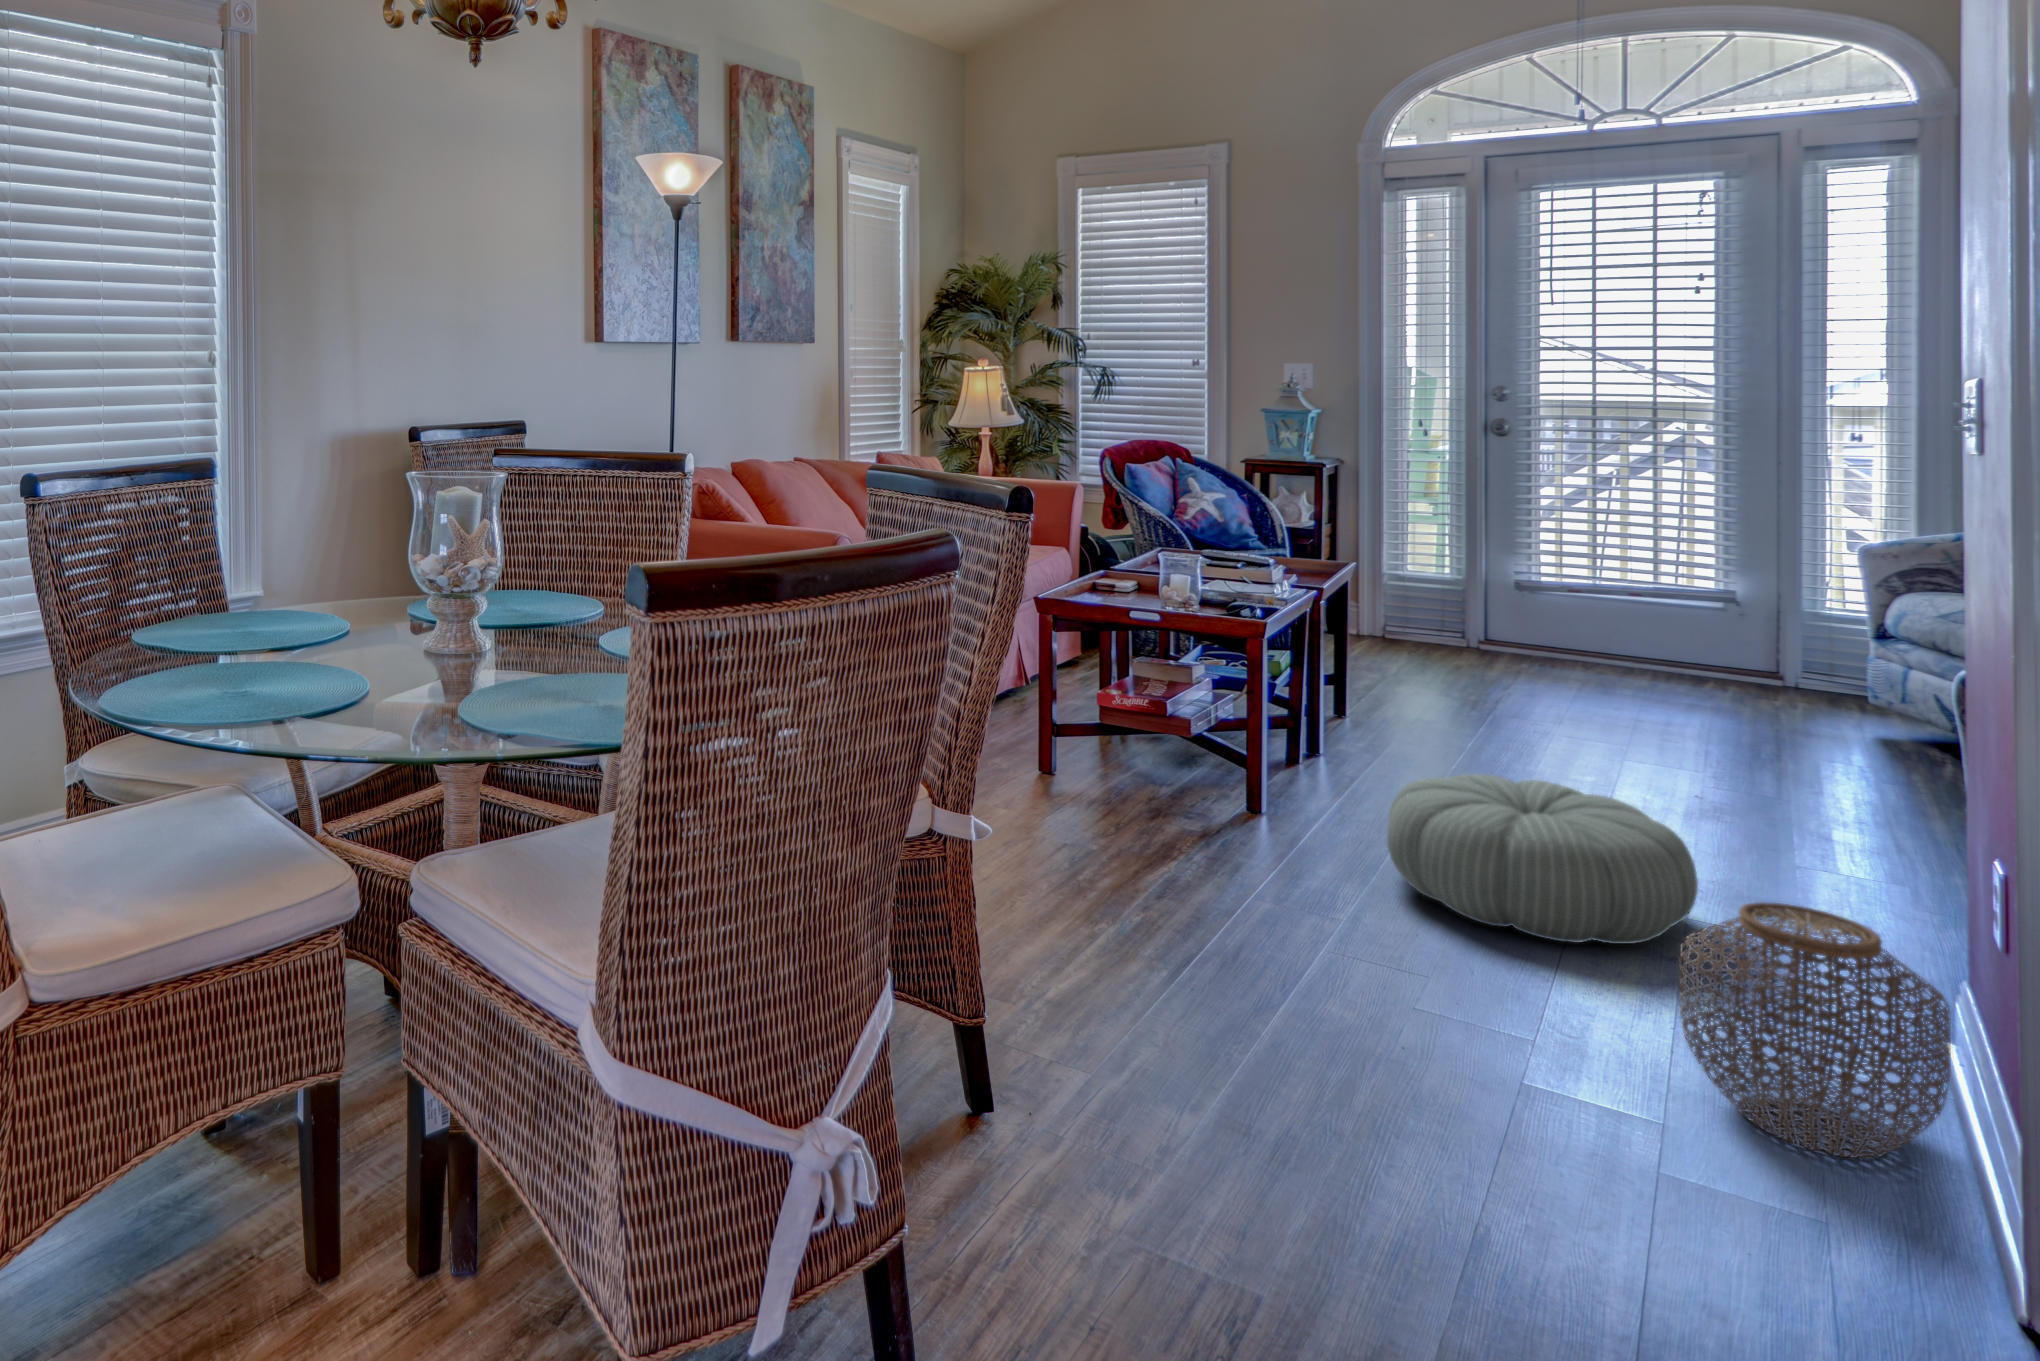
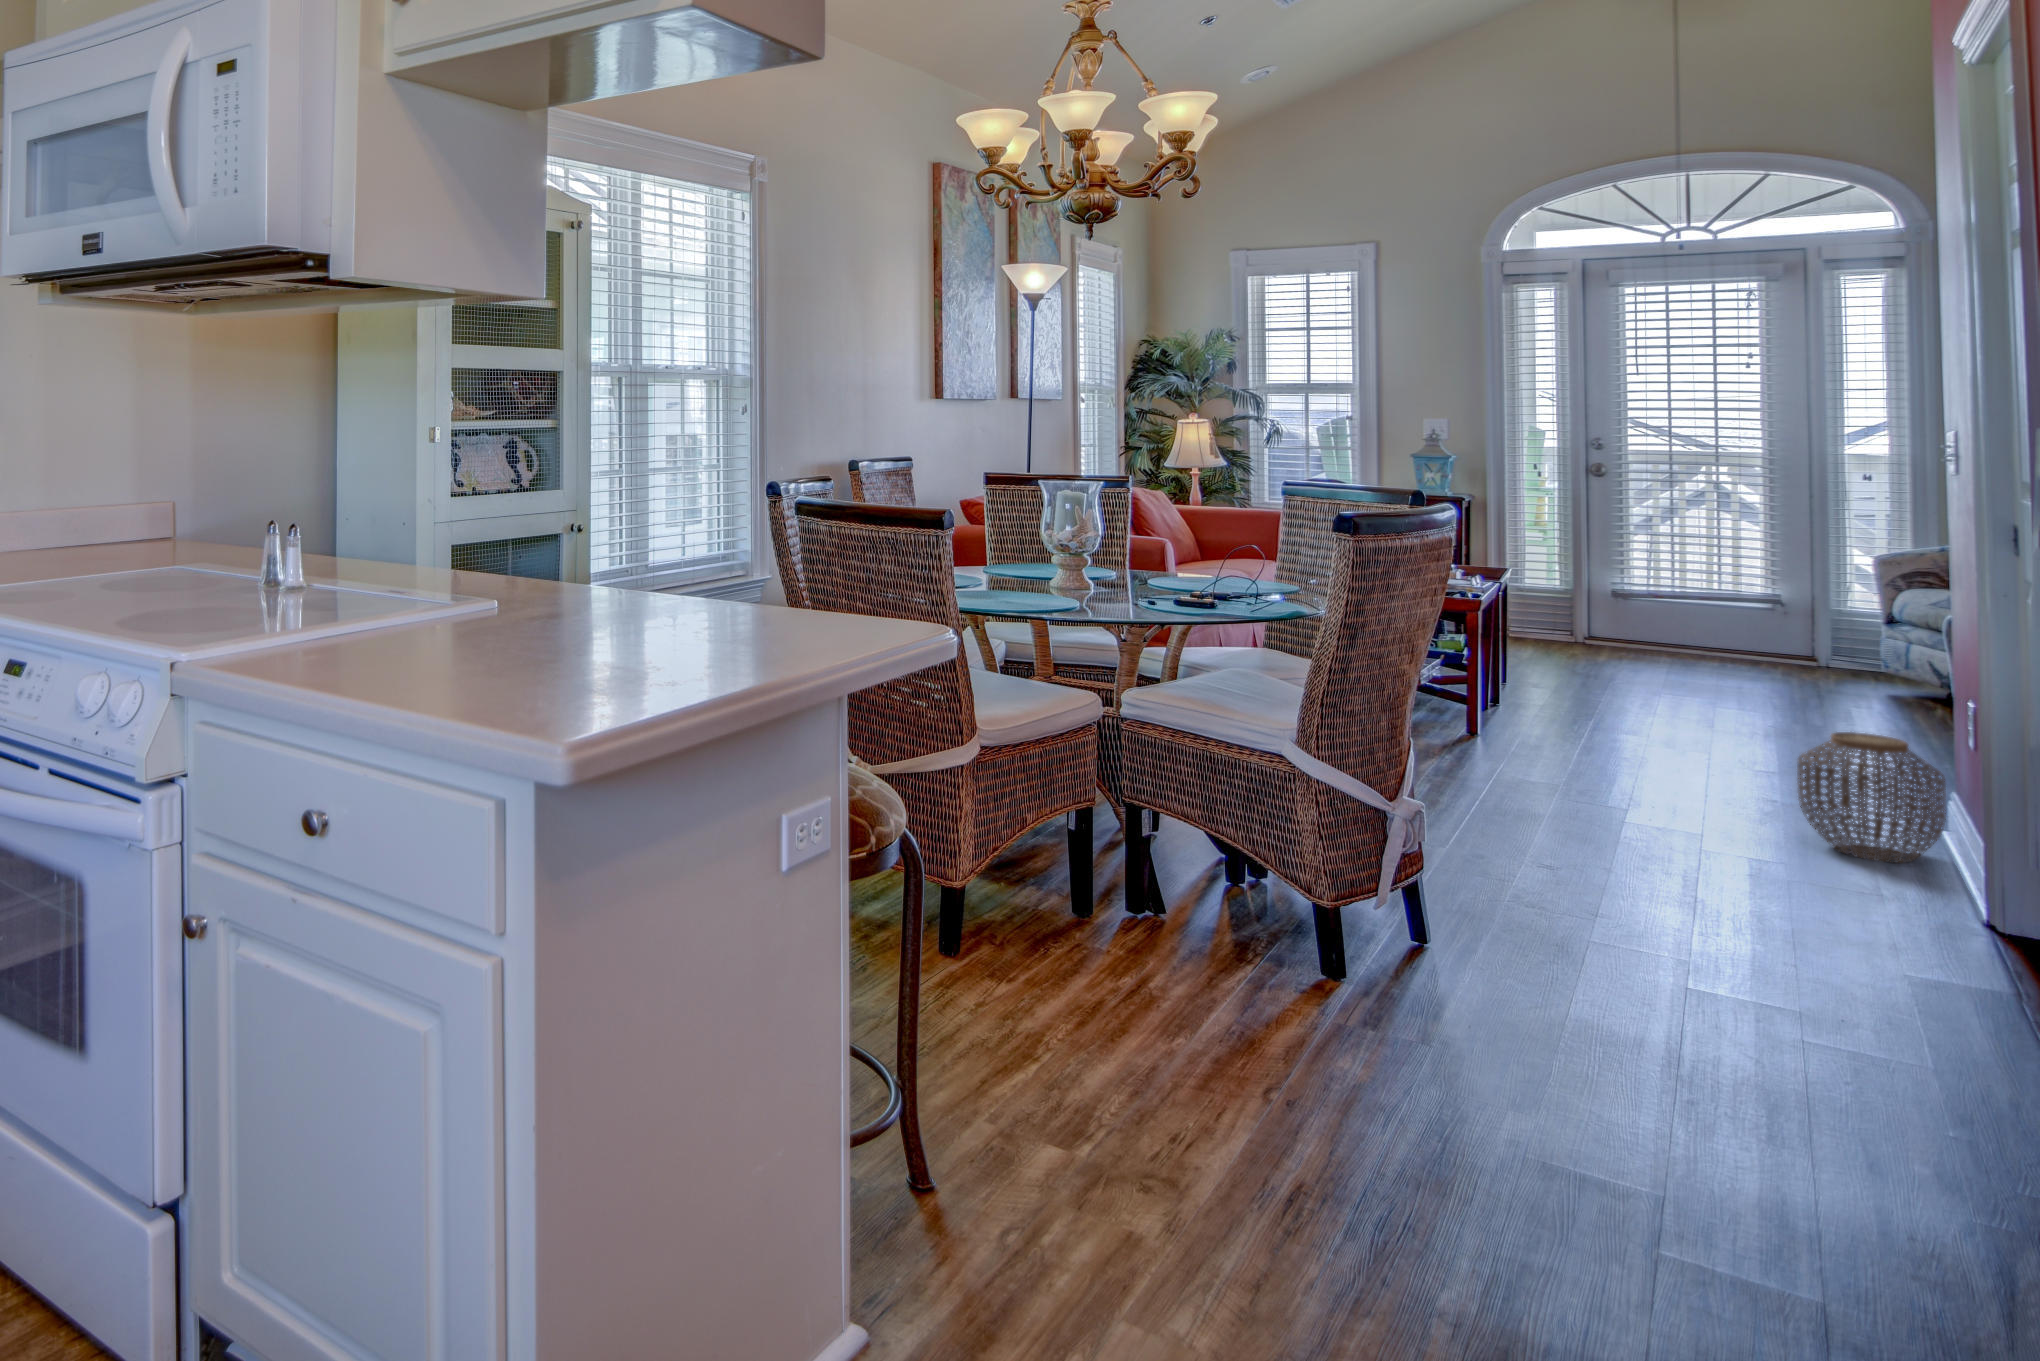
pouf: present [1387,774,1698,944] -> none [1586,696,1792,790]

